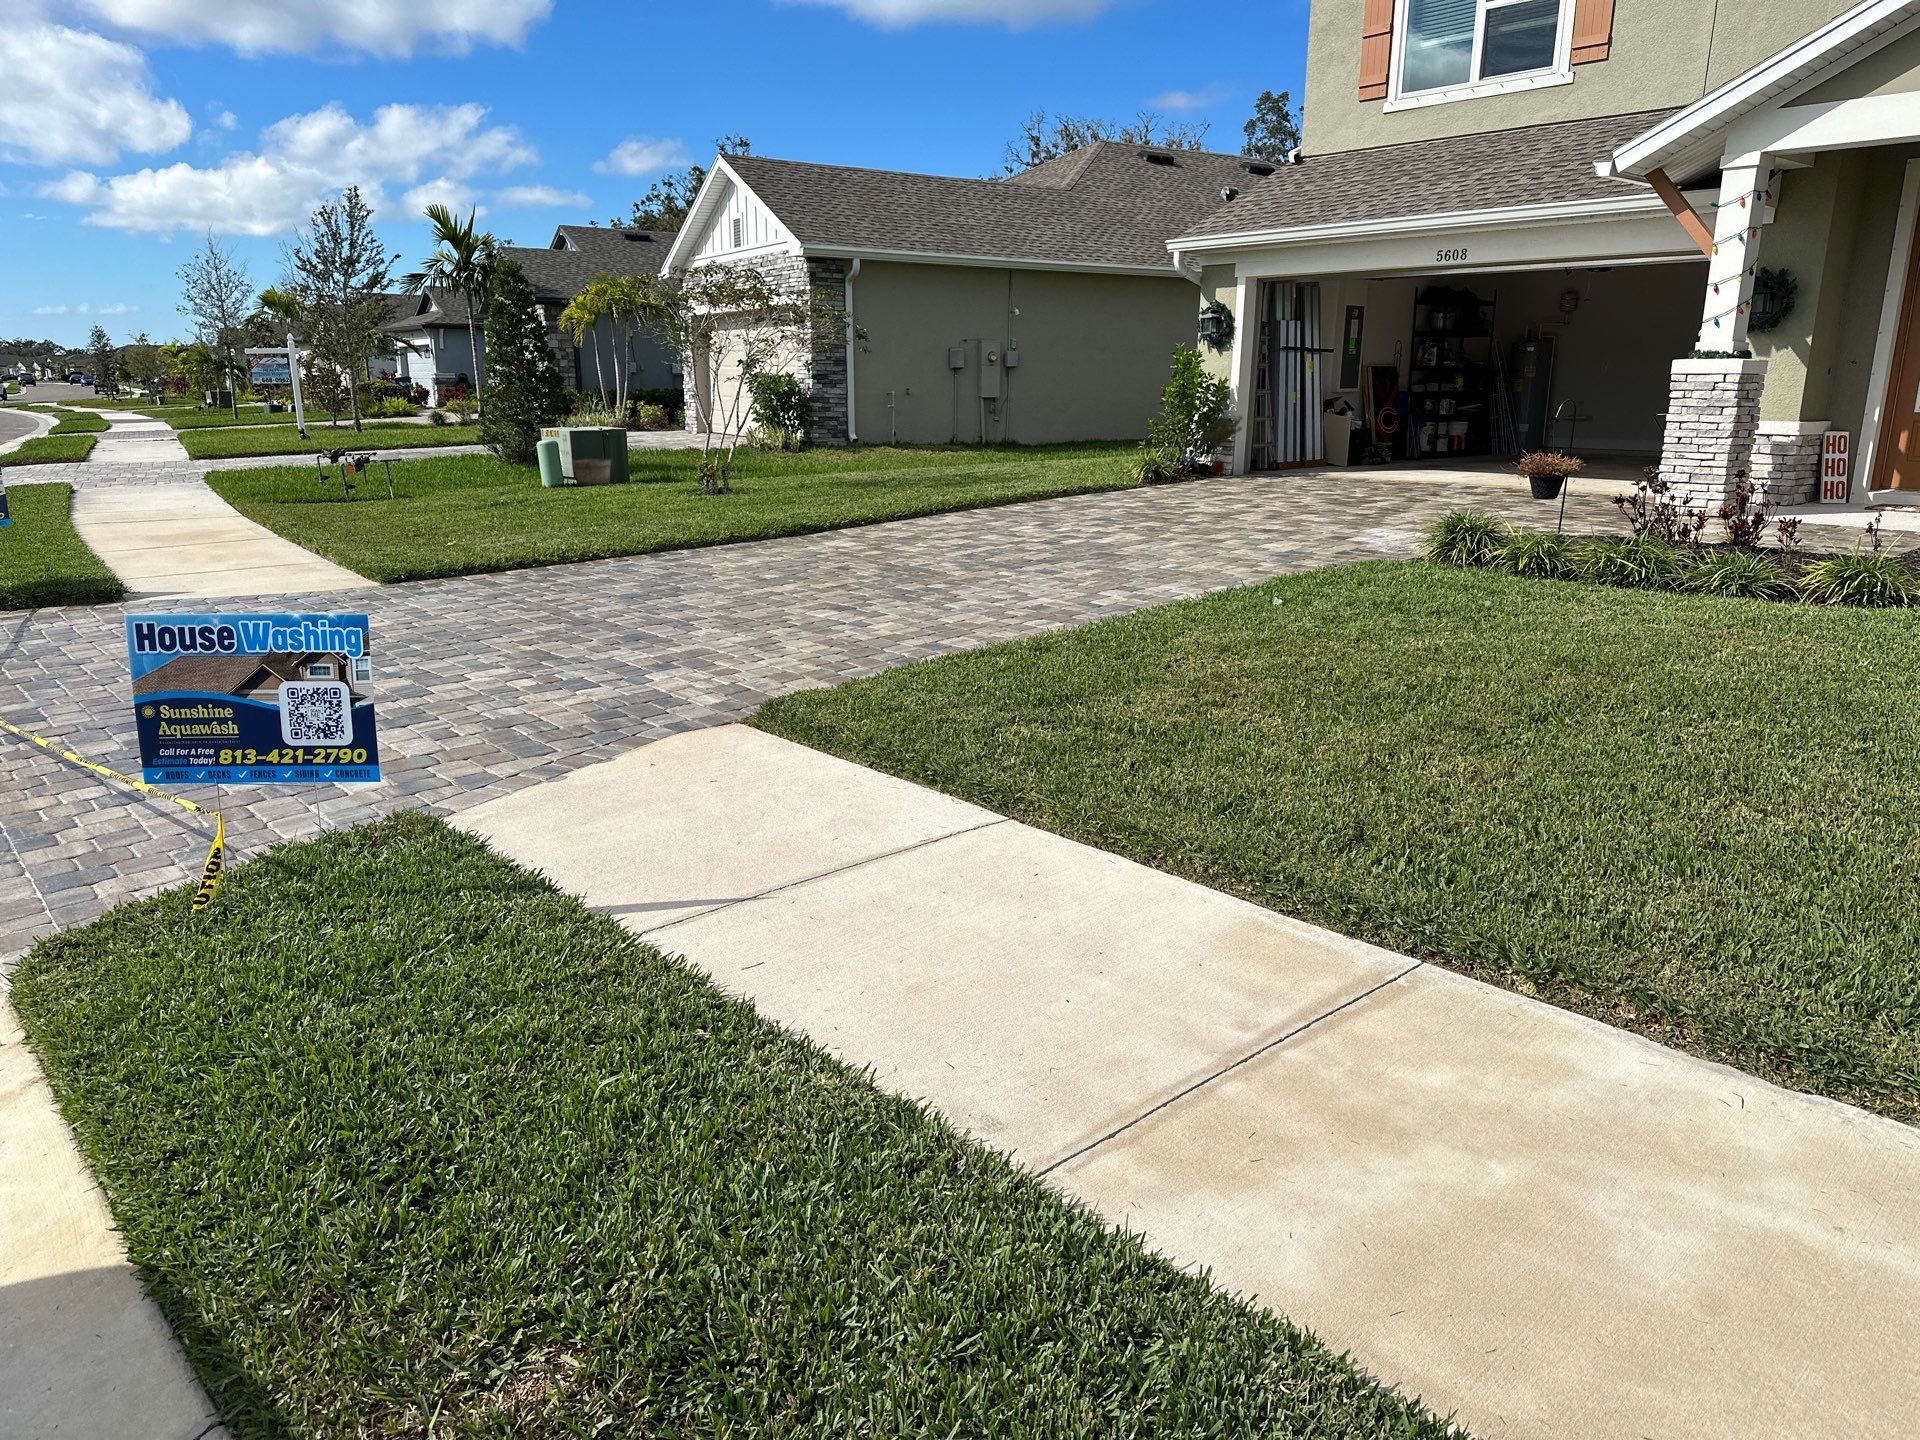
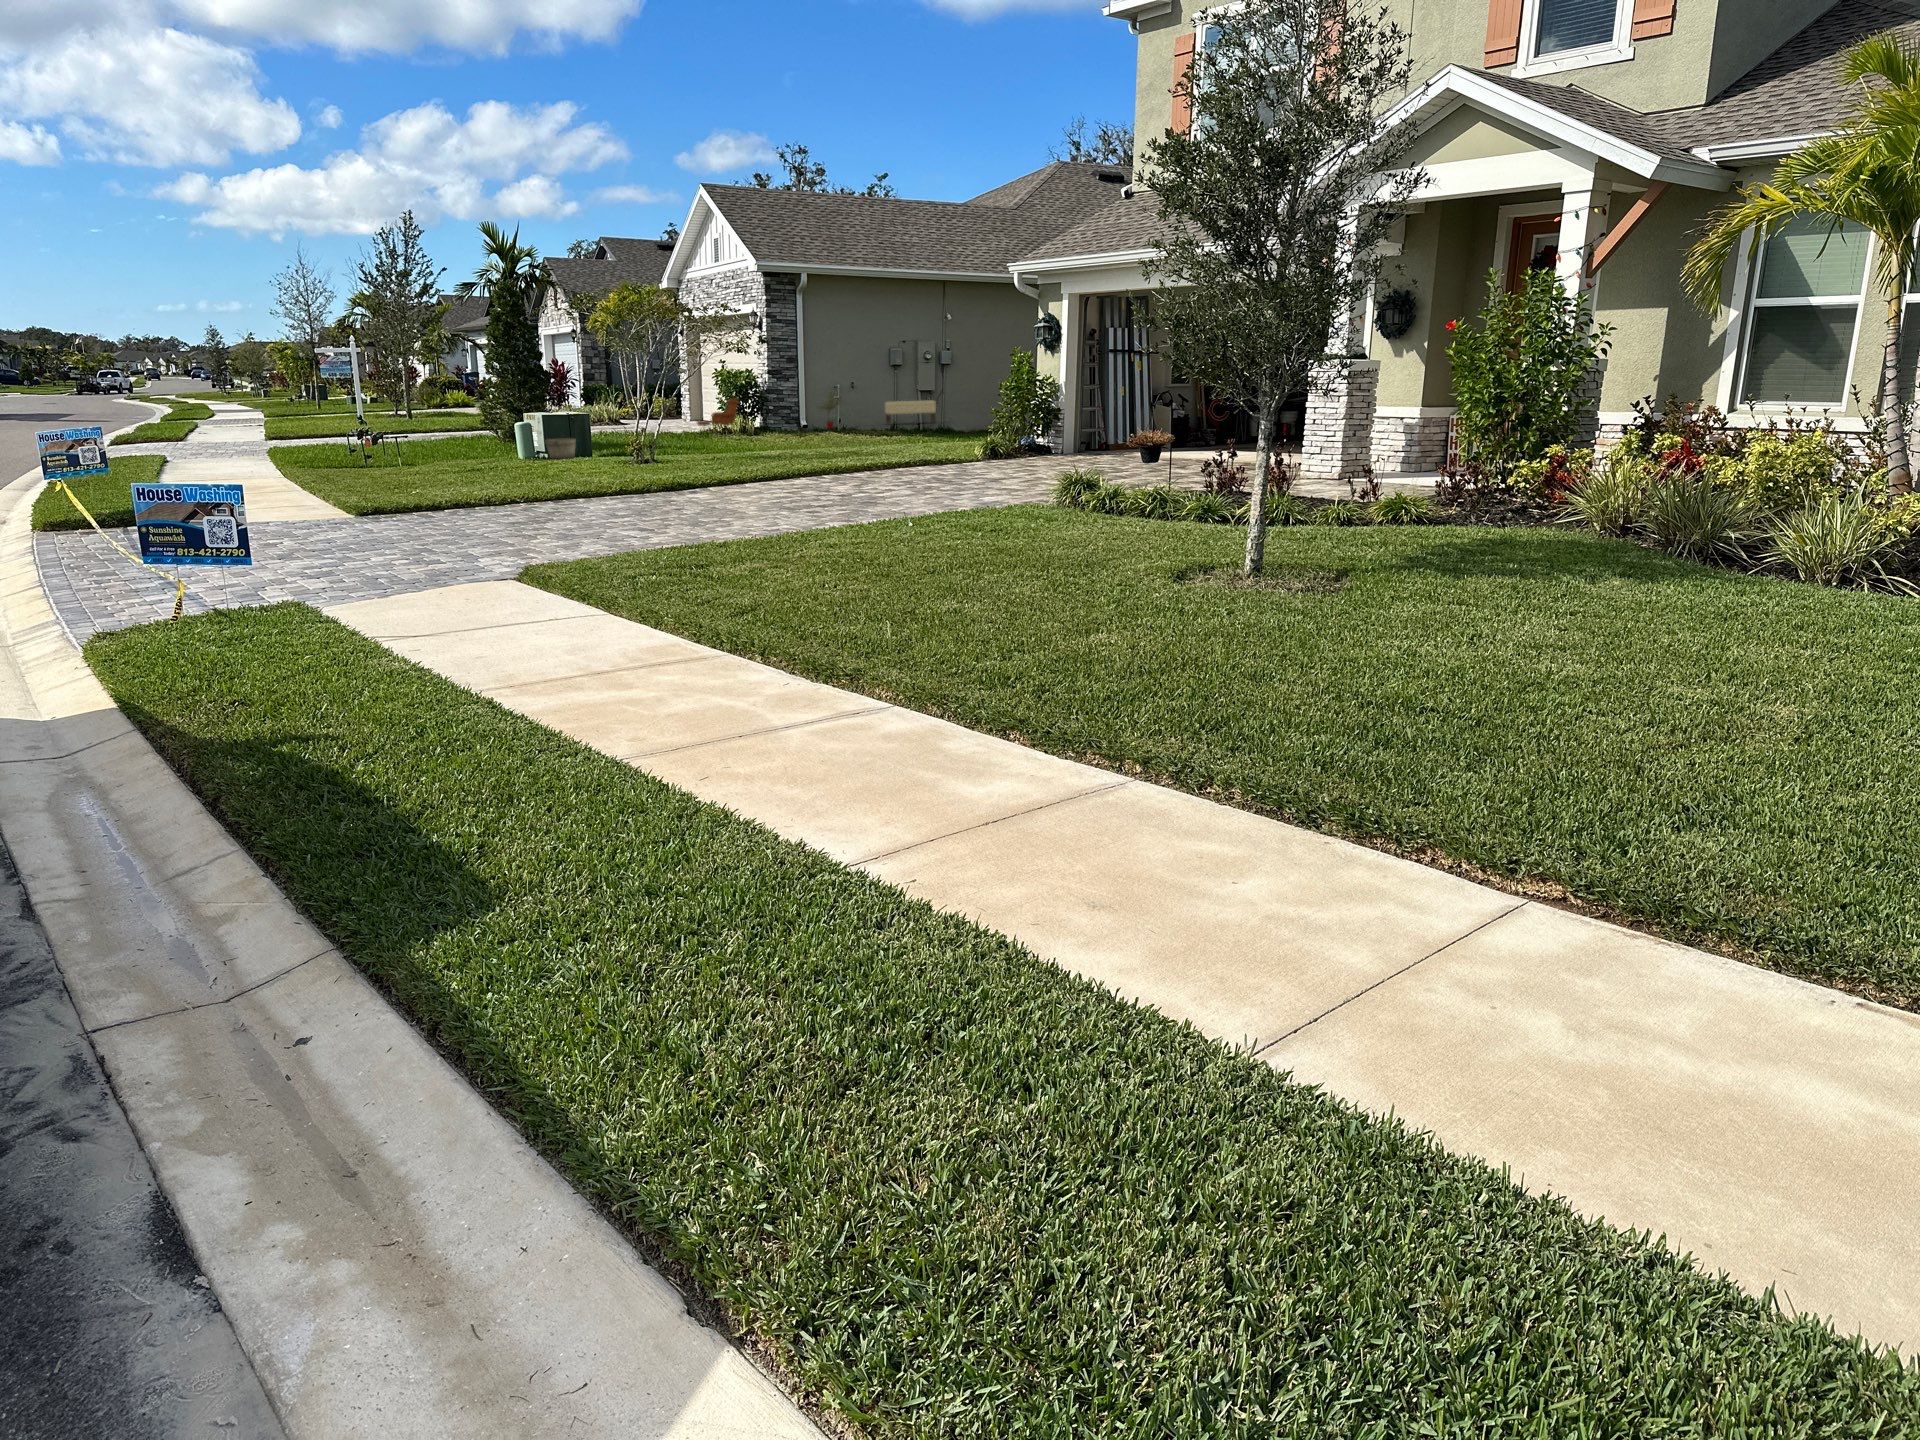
lounge chair: none [728,407,775,451] -> present [697,398,738,433]
bench: none [942,409,1003,438] -> present [885,400,936,423]
potted tree: present [1198,410,1242,474] -> present [818,390,842,429]

